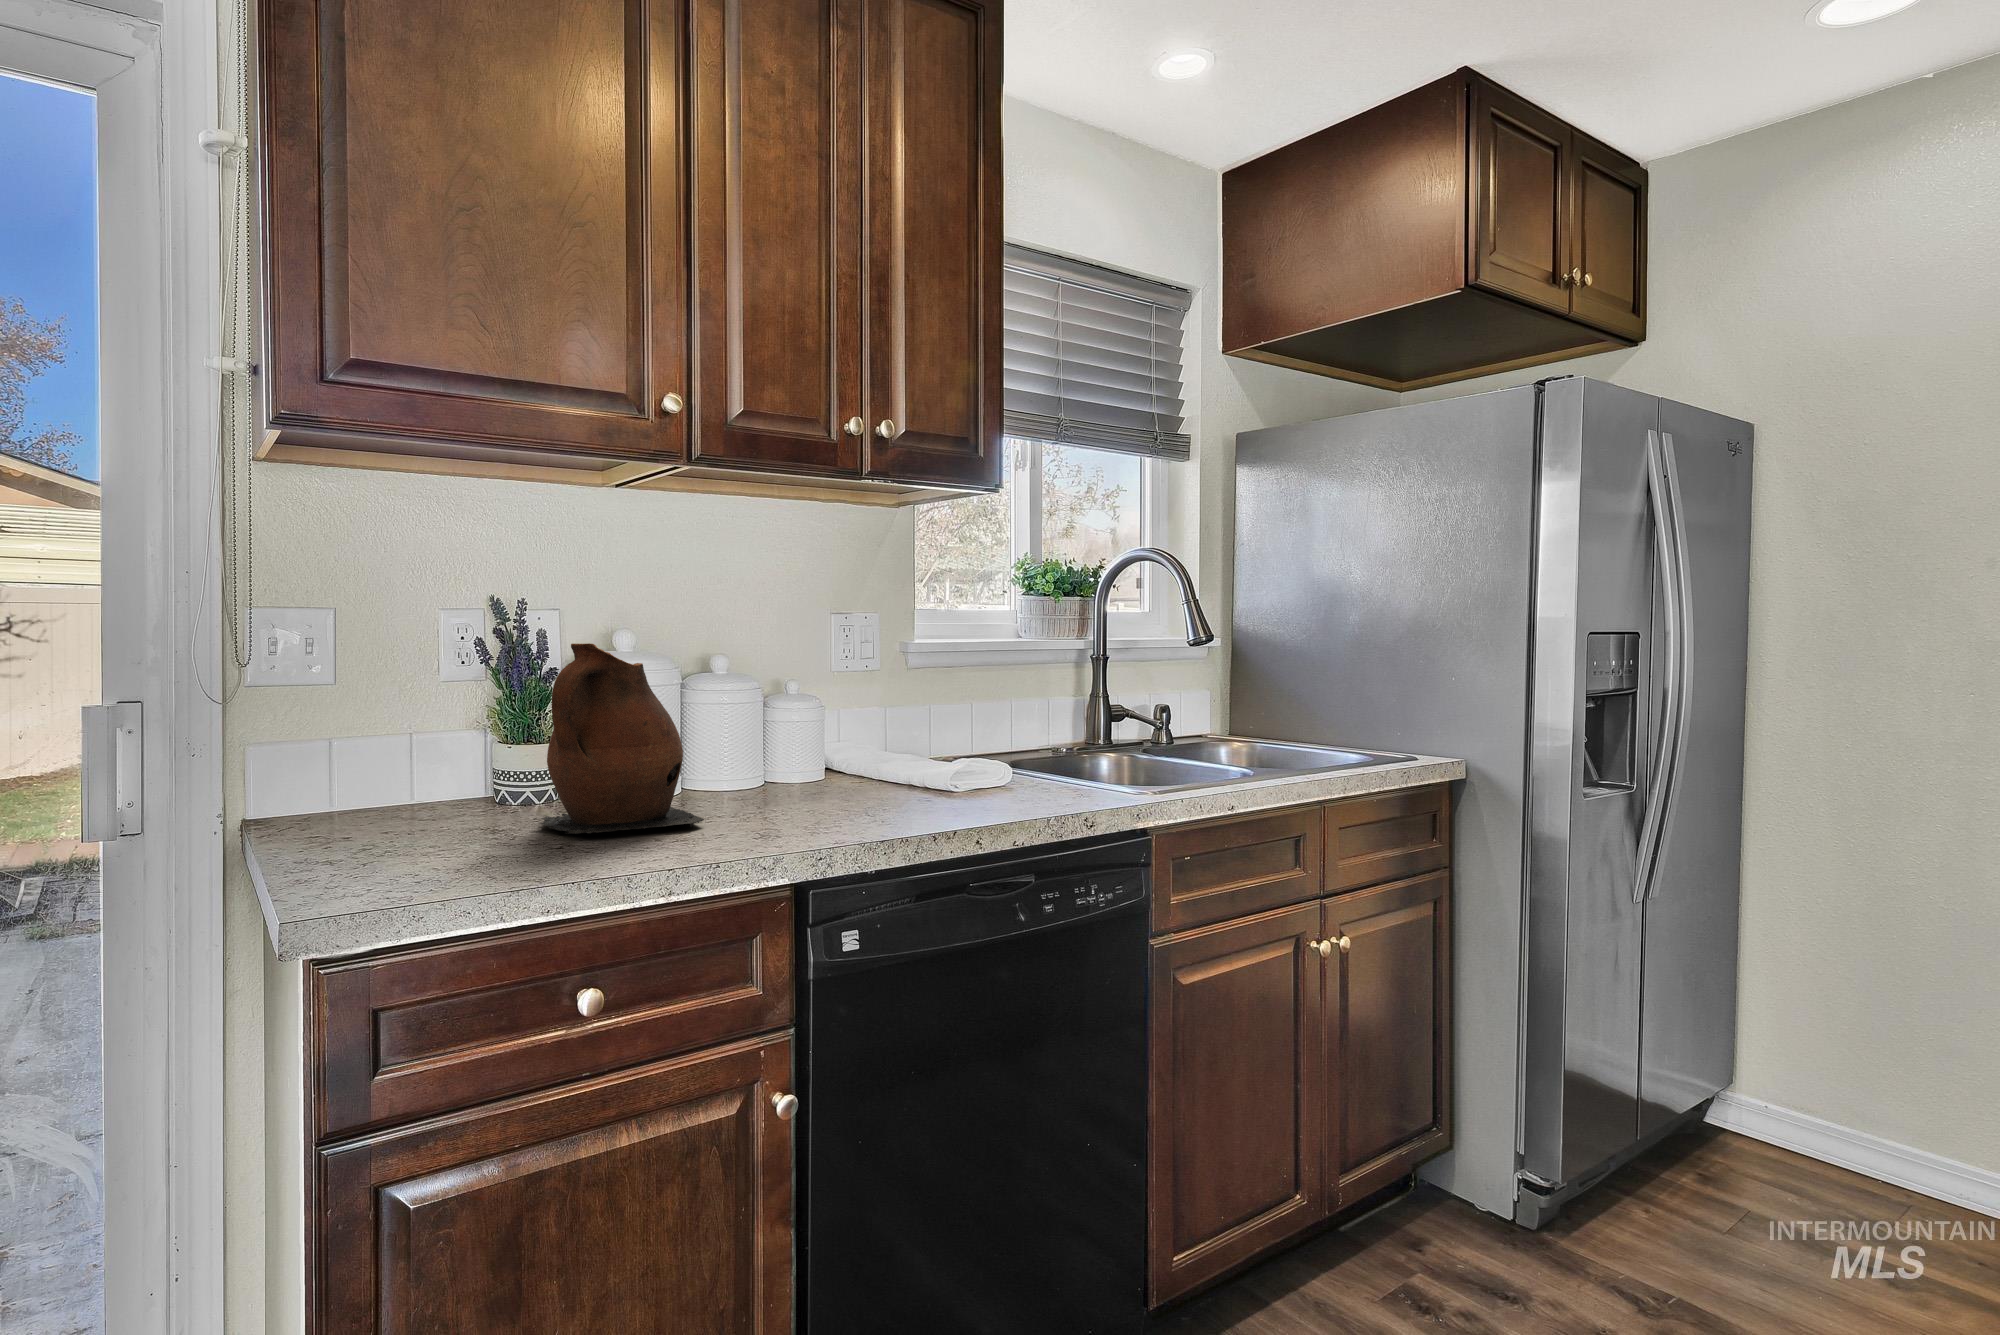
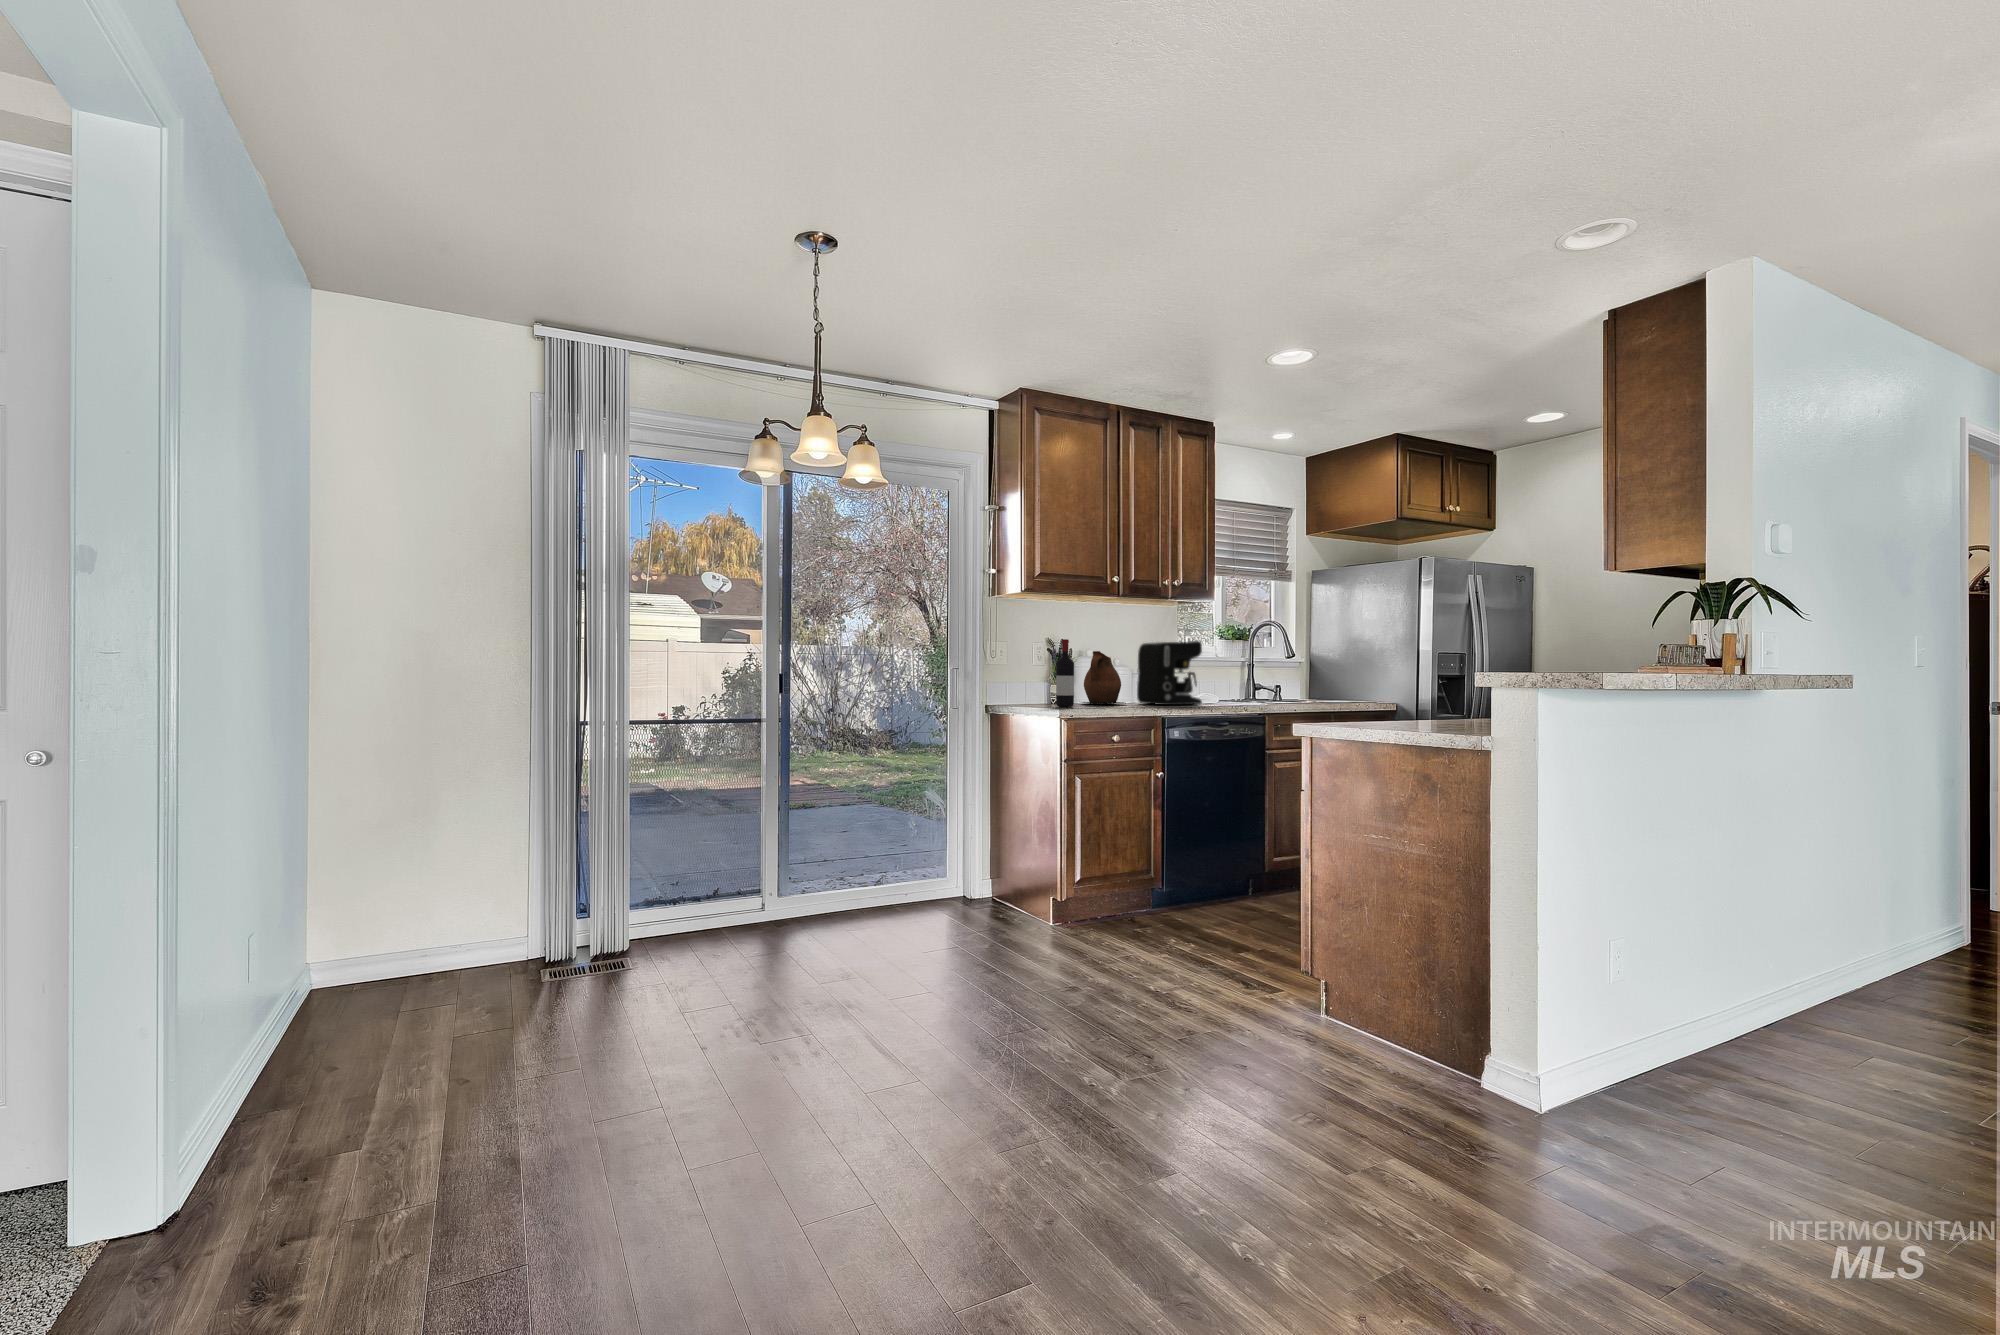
wine bottle: none [357,603,440,876] -> present [1056,639,1074,707]
coffee maker: none [749,606,958,826] -> present [1137,641,1202,705]

